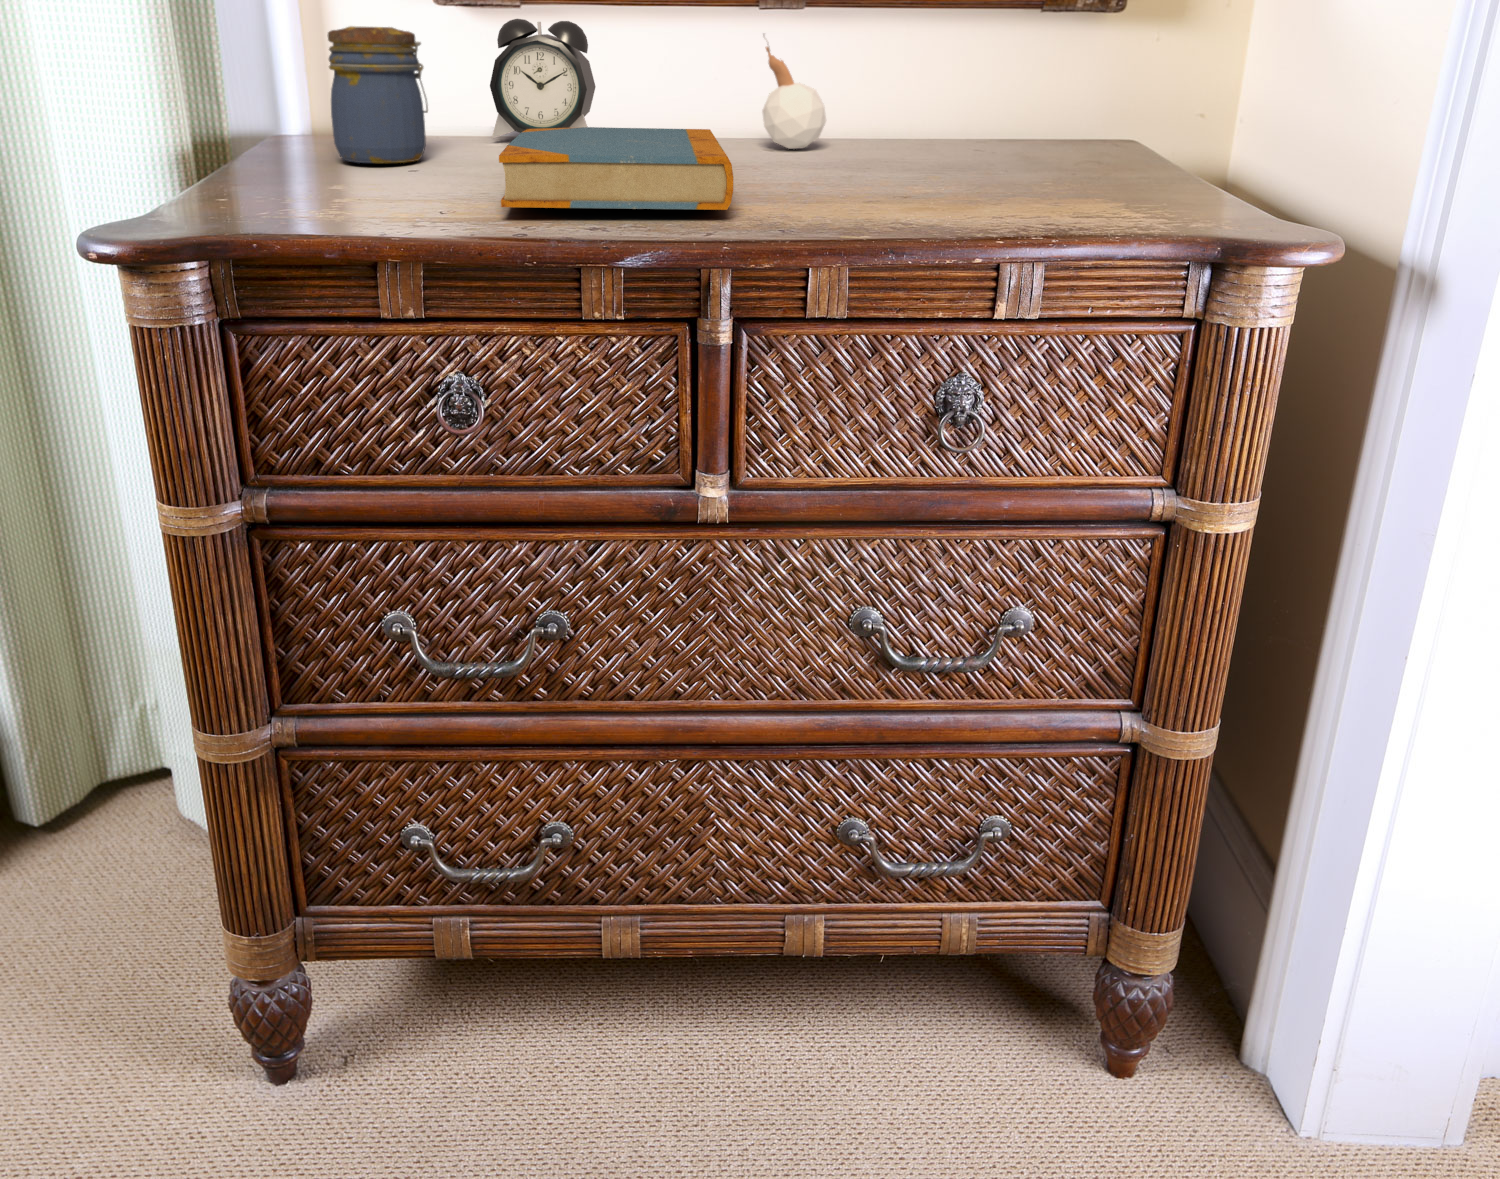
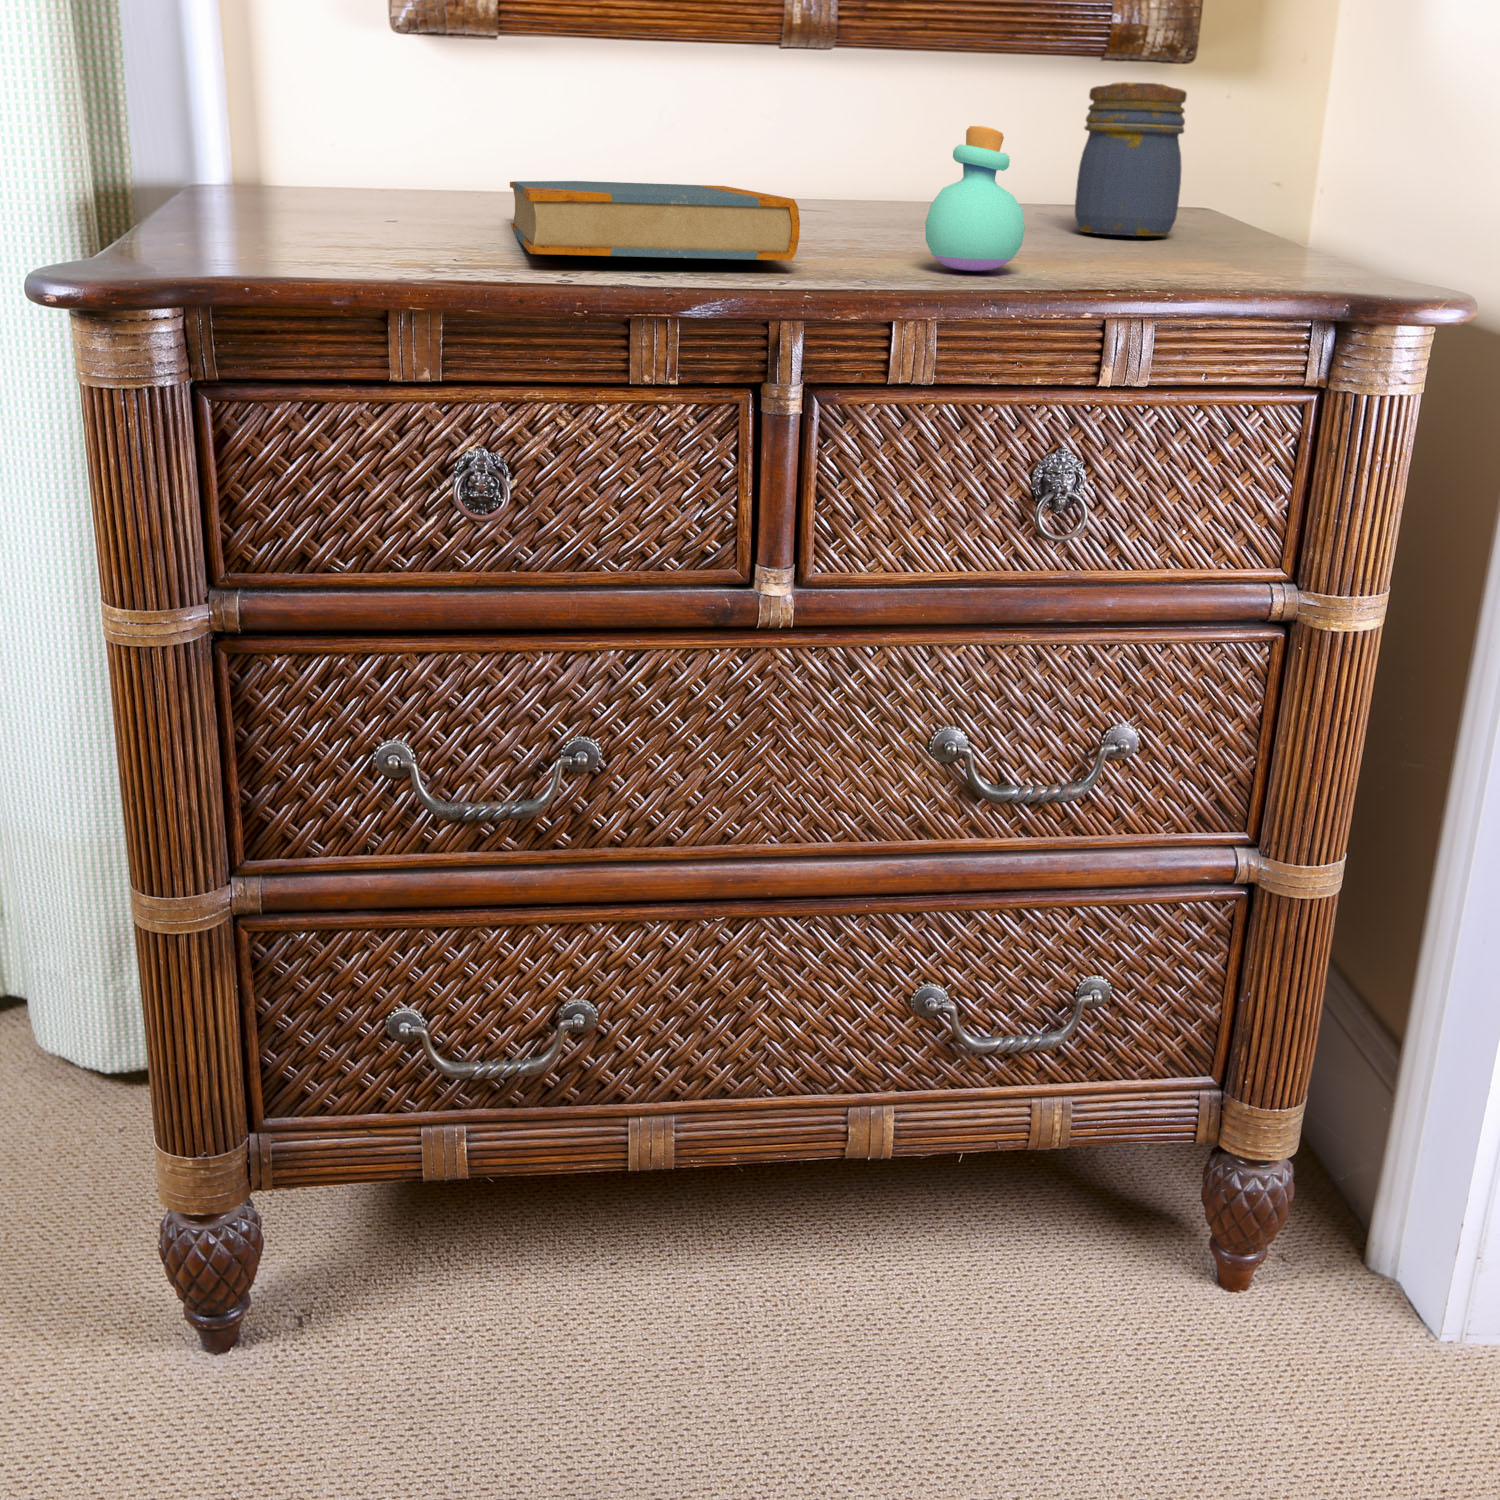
alarm clock: present [490,19,596,138] -> none [448,58,570,205]
jar: present [328,26,428,163] -> present [1075,82,1187,236]
candle: present [762,34,826,149] -> none [773,79,848,214]
perfume bottle: none [849,89,936,215] -> present [925,126,1025,271]

